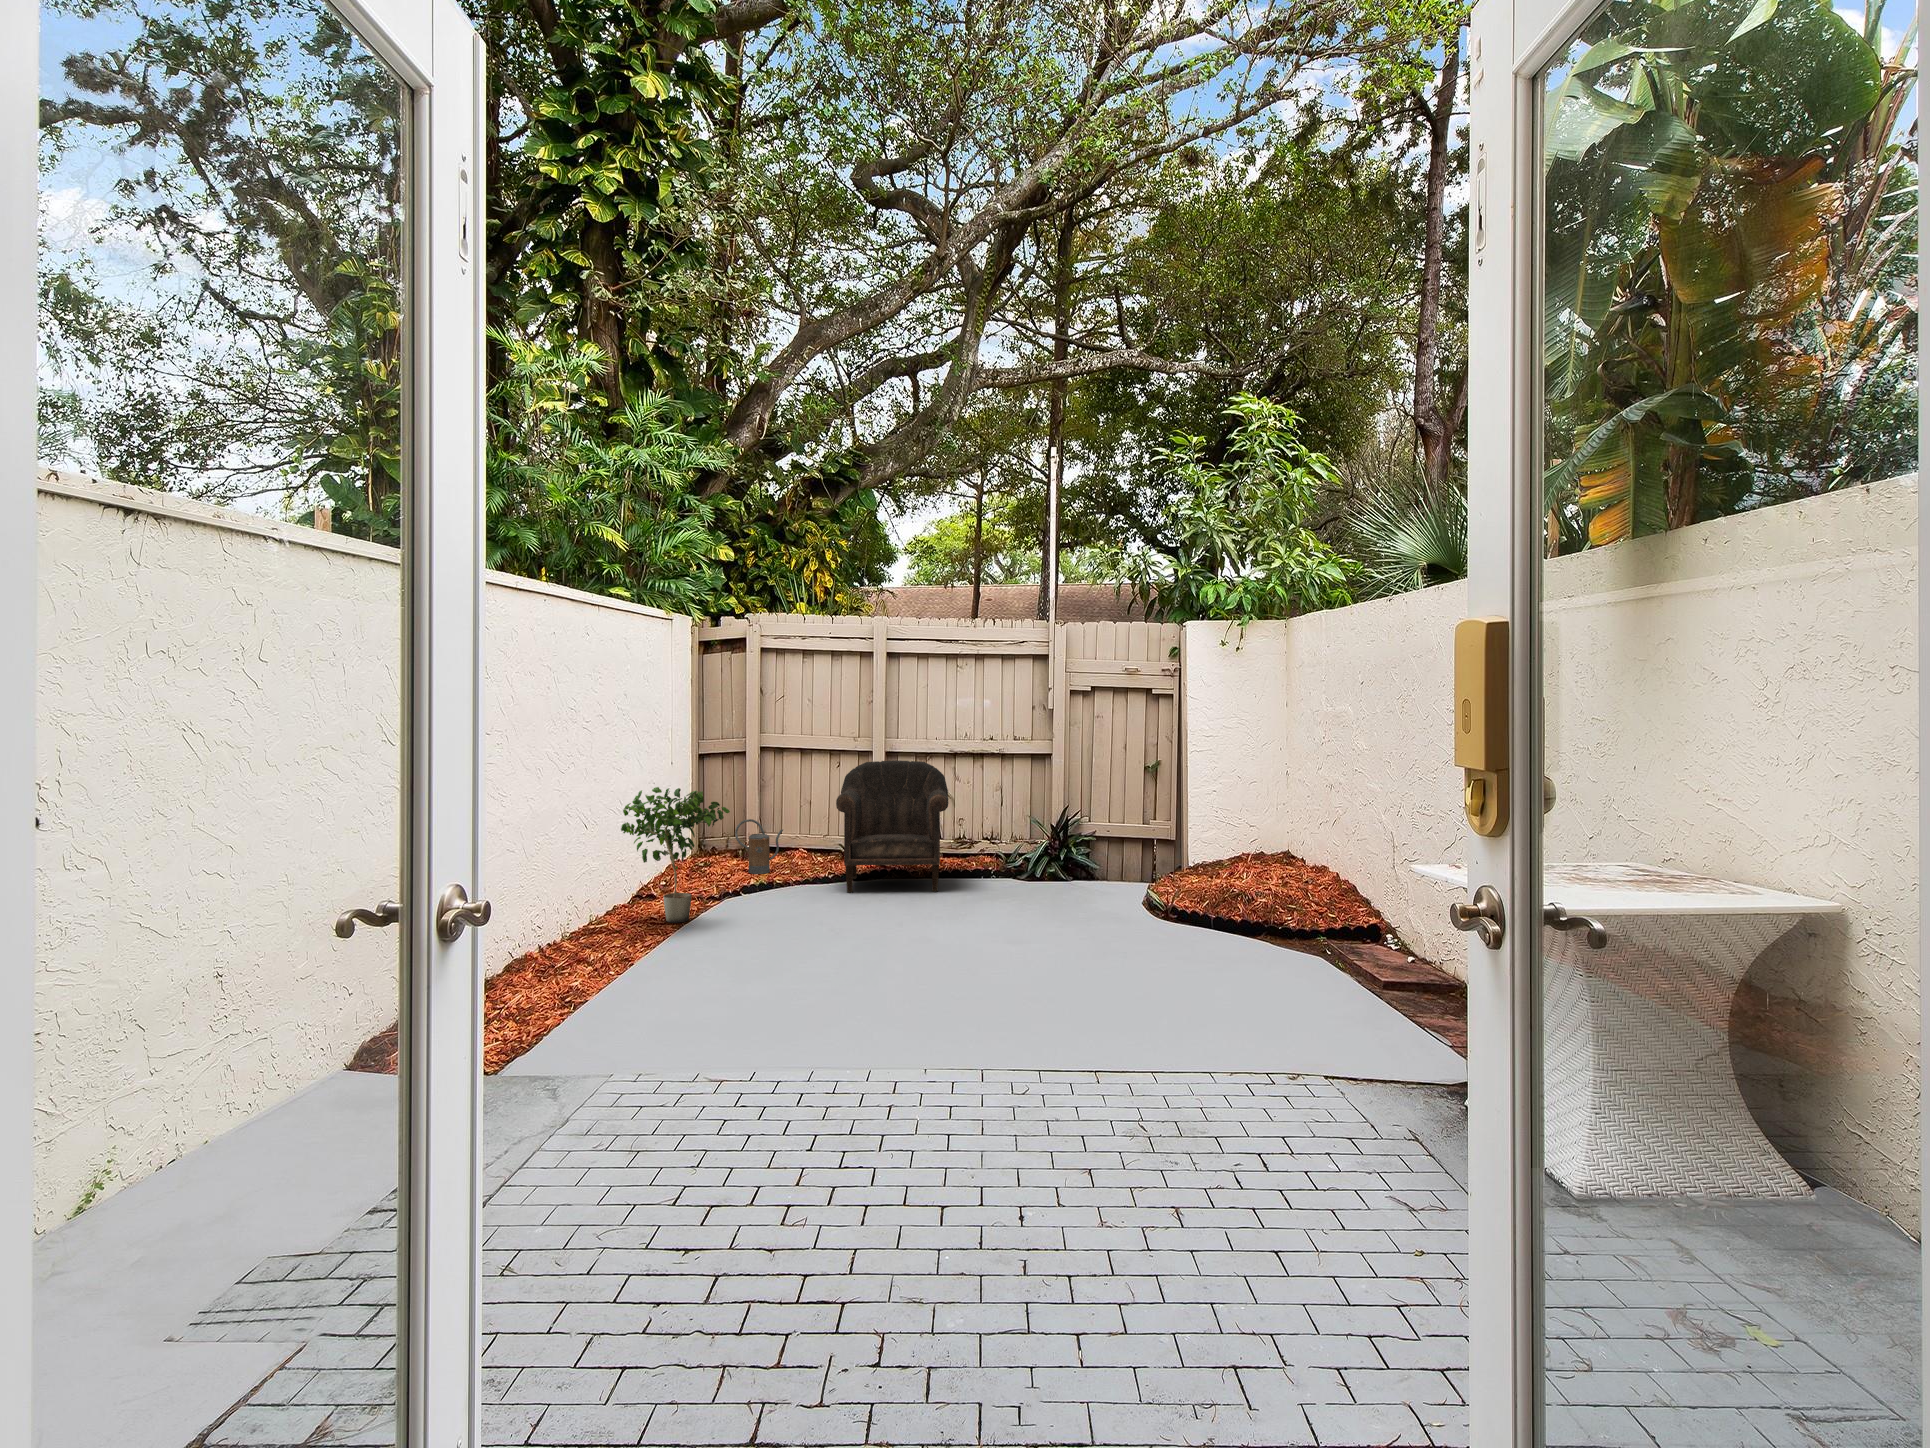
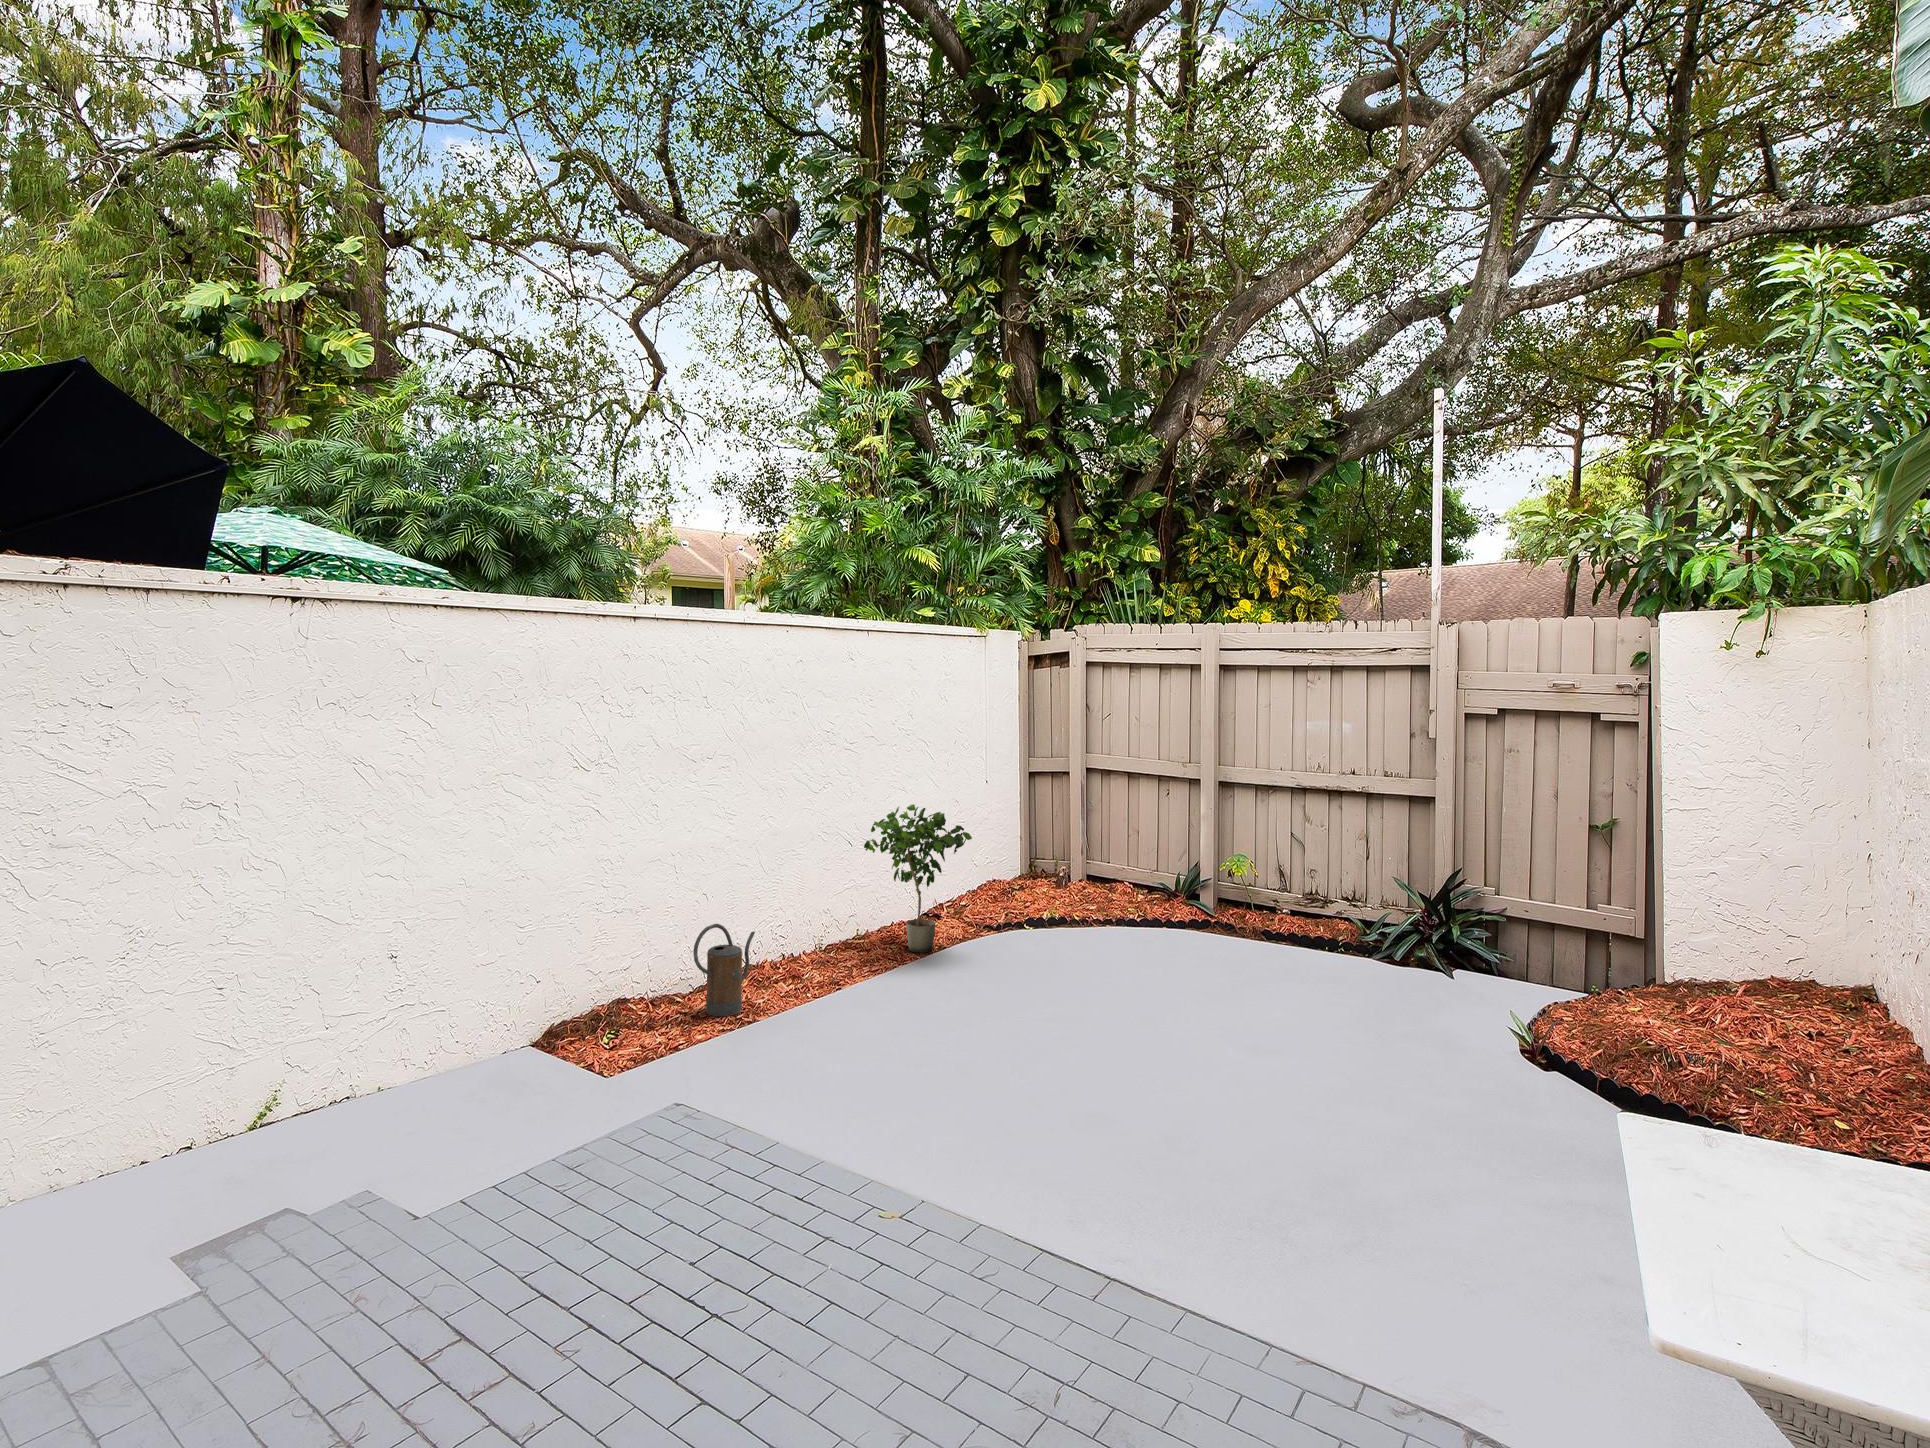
armchair: present [836,760,949,892] -> none [1126,791,1284,960]
watering can: present [735,819,783,874] -> present [693,924,755,1016]

